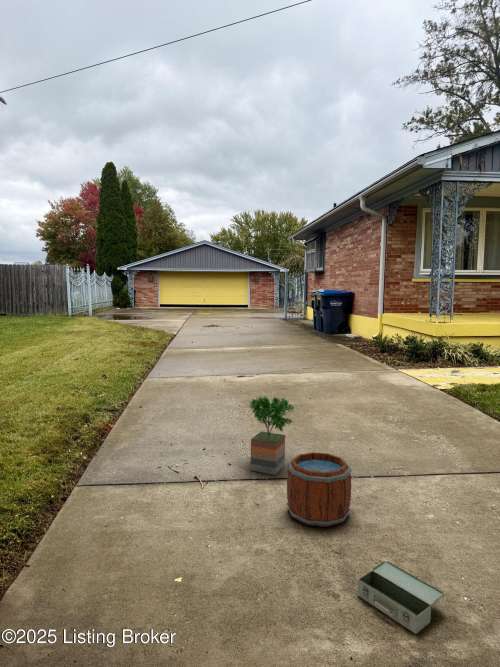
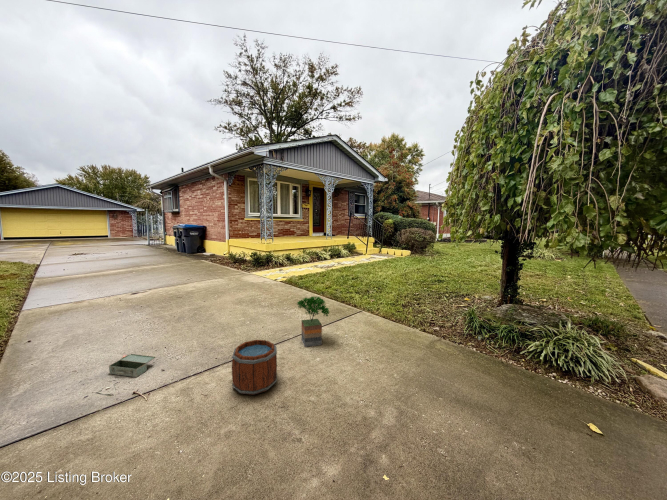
potted tree: present [249,397,294,475] -> present [297,296,329,347]
toolbox: present [358,561,444,634] -> present [109,354,155,377]

